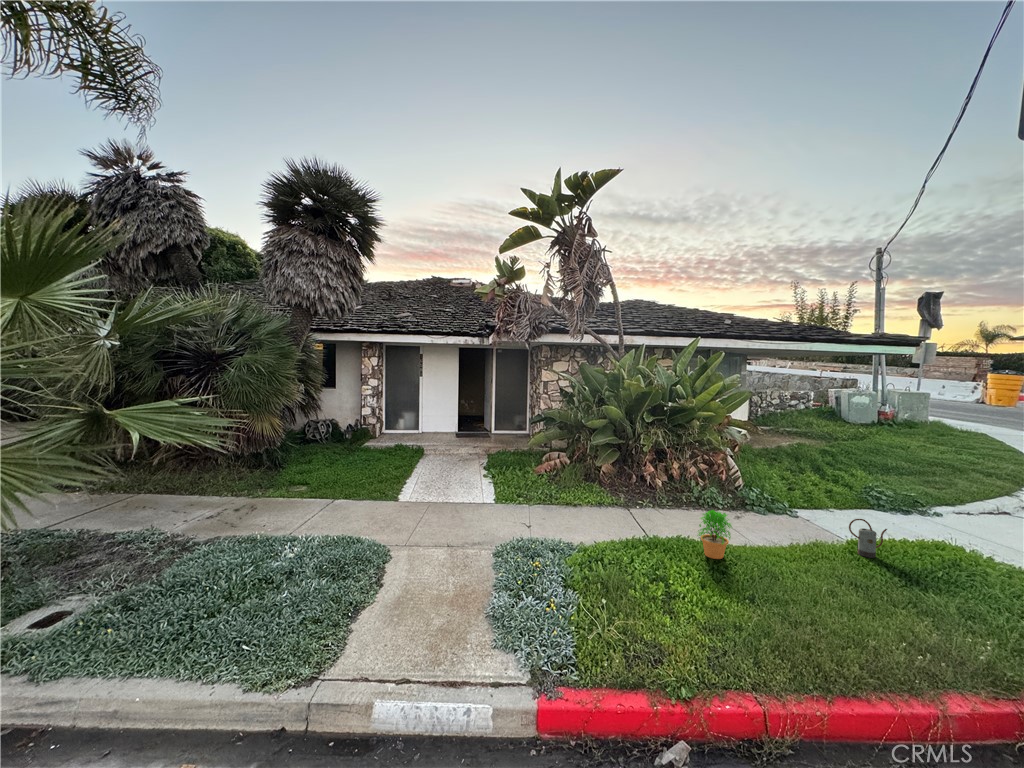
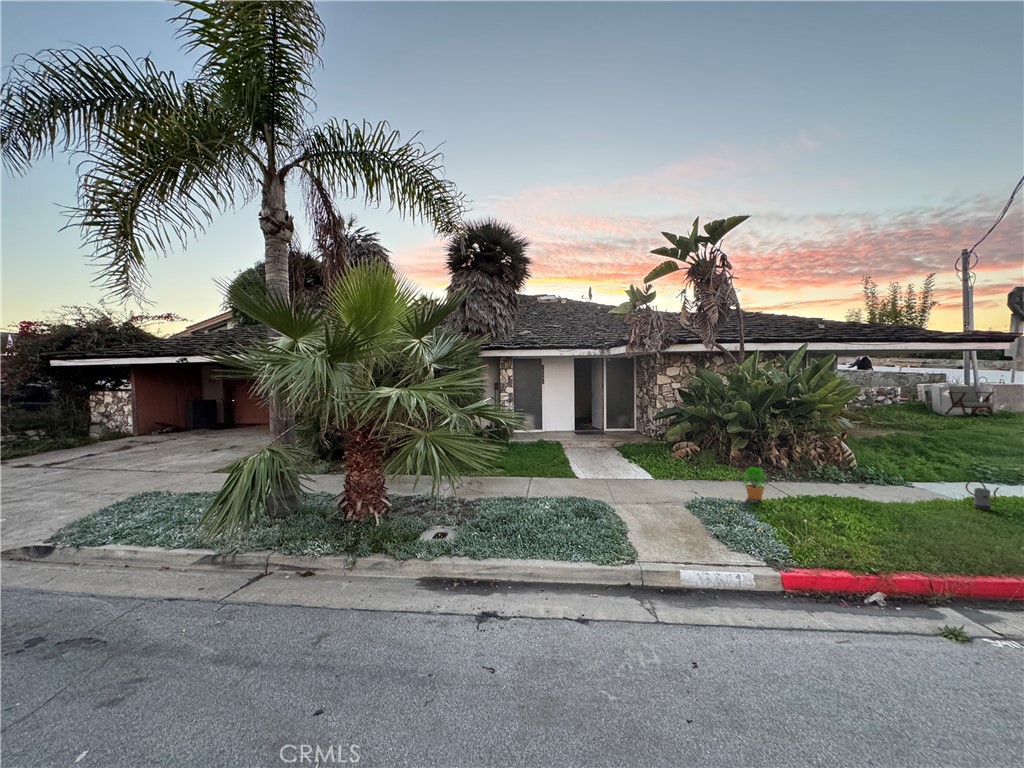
lounge chair: none [852,392,900,425] -> present [945,386,994,416]
potted plant: present [697,510,732,559] -> present [743,467,766,500]

